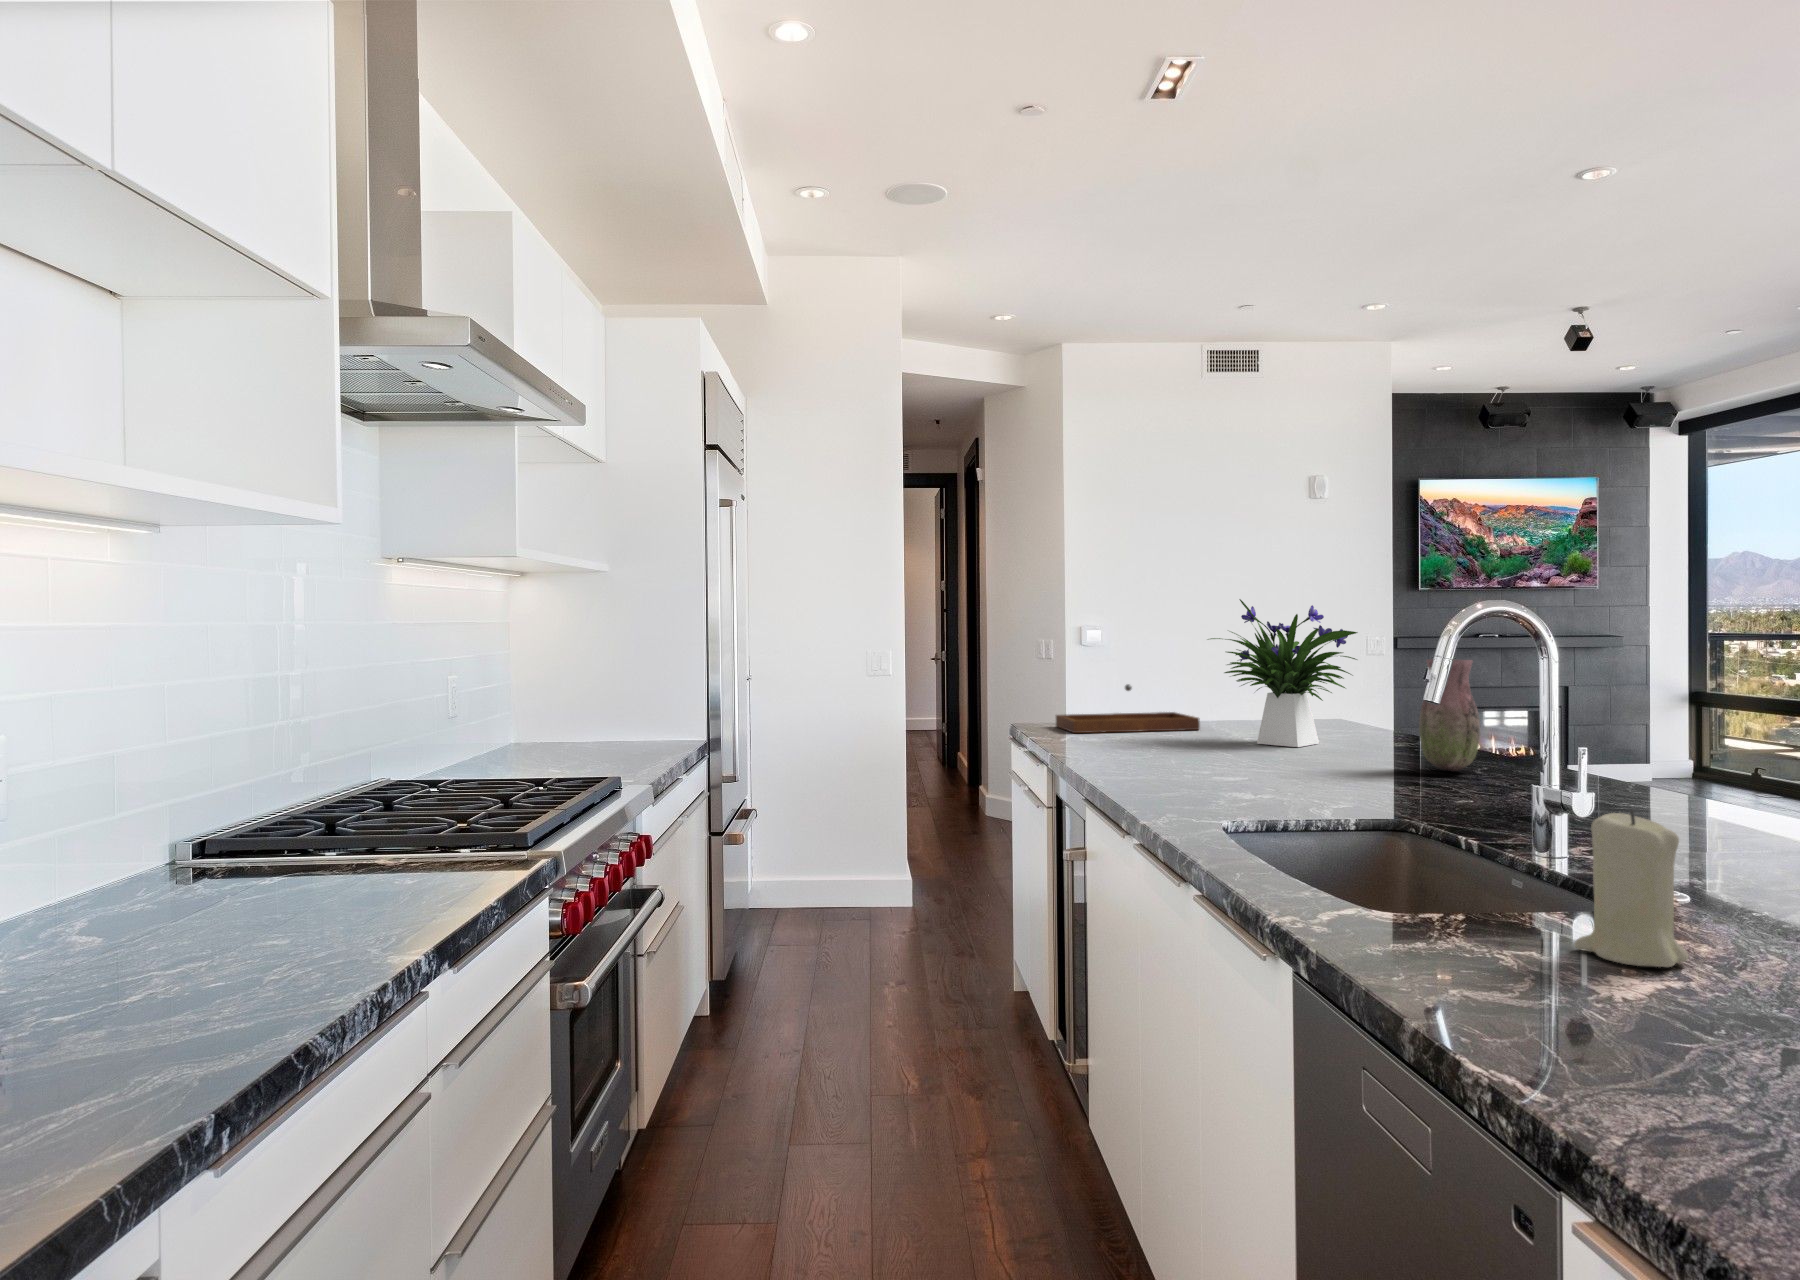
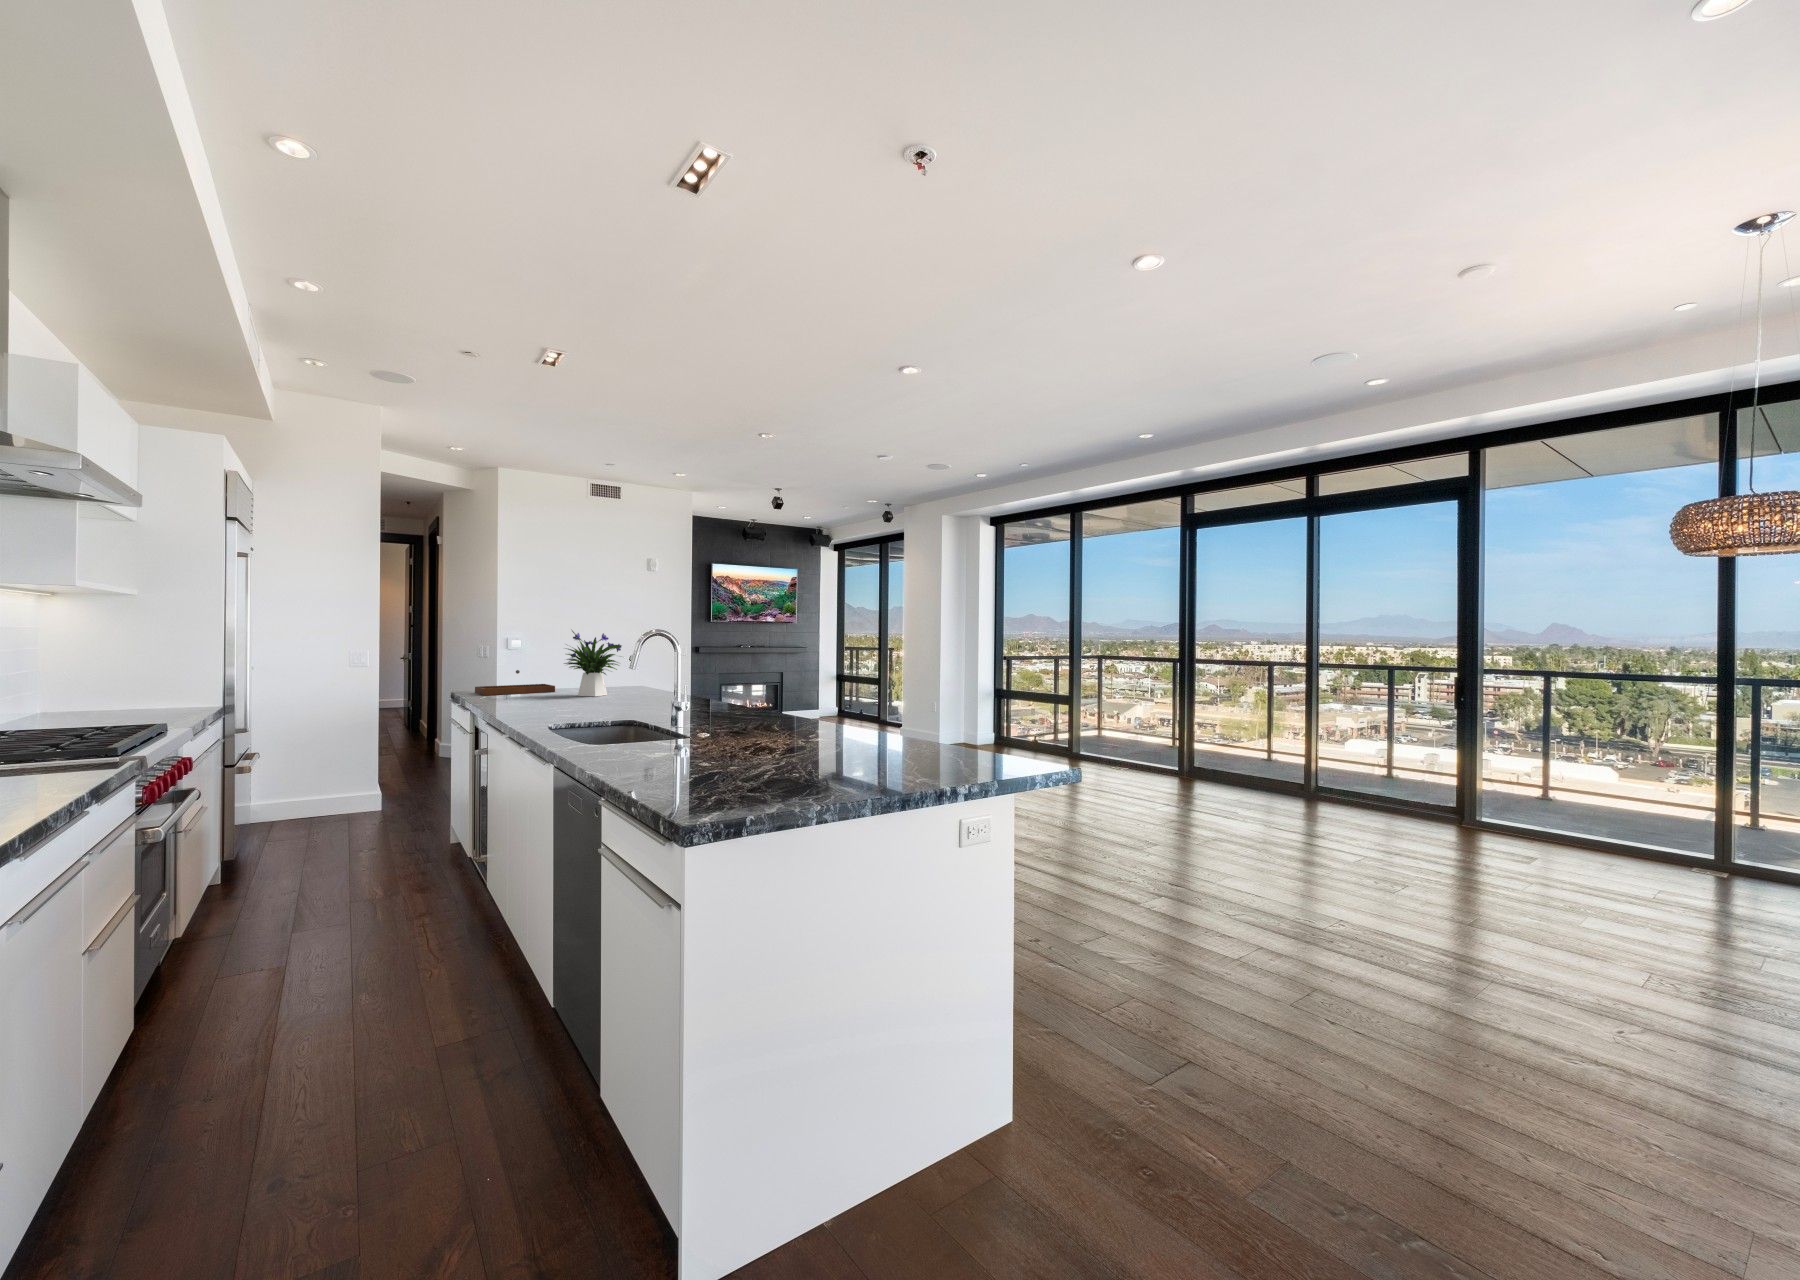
vase: present [1419,659,1480,771] -> none [636,657,659,702]
candle: present [1574,810,1689,967] -> none [611,698,638,739]

